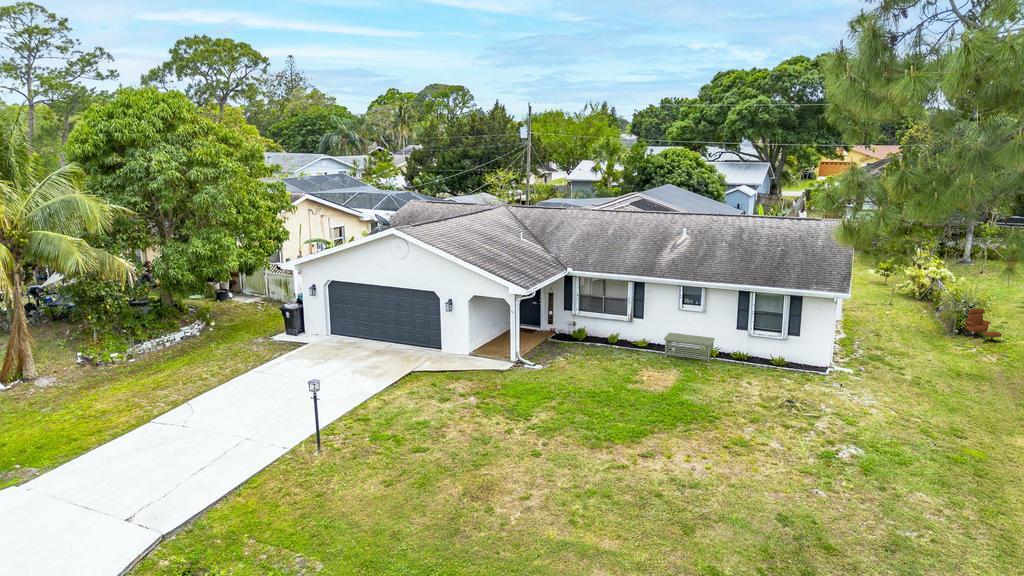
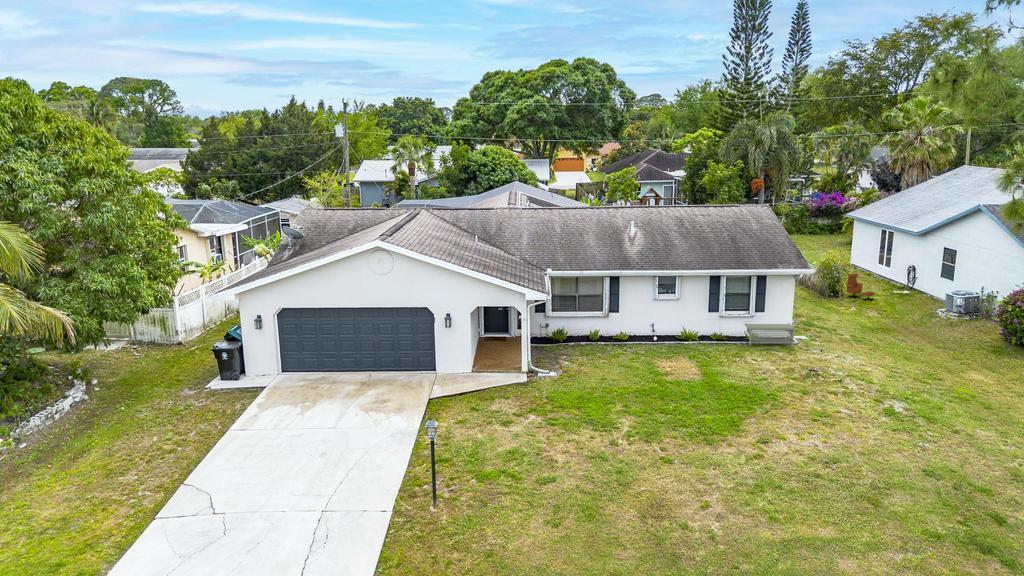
storage bench: present [664,333,715,363] -> present [744,323,795,346]

